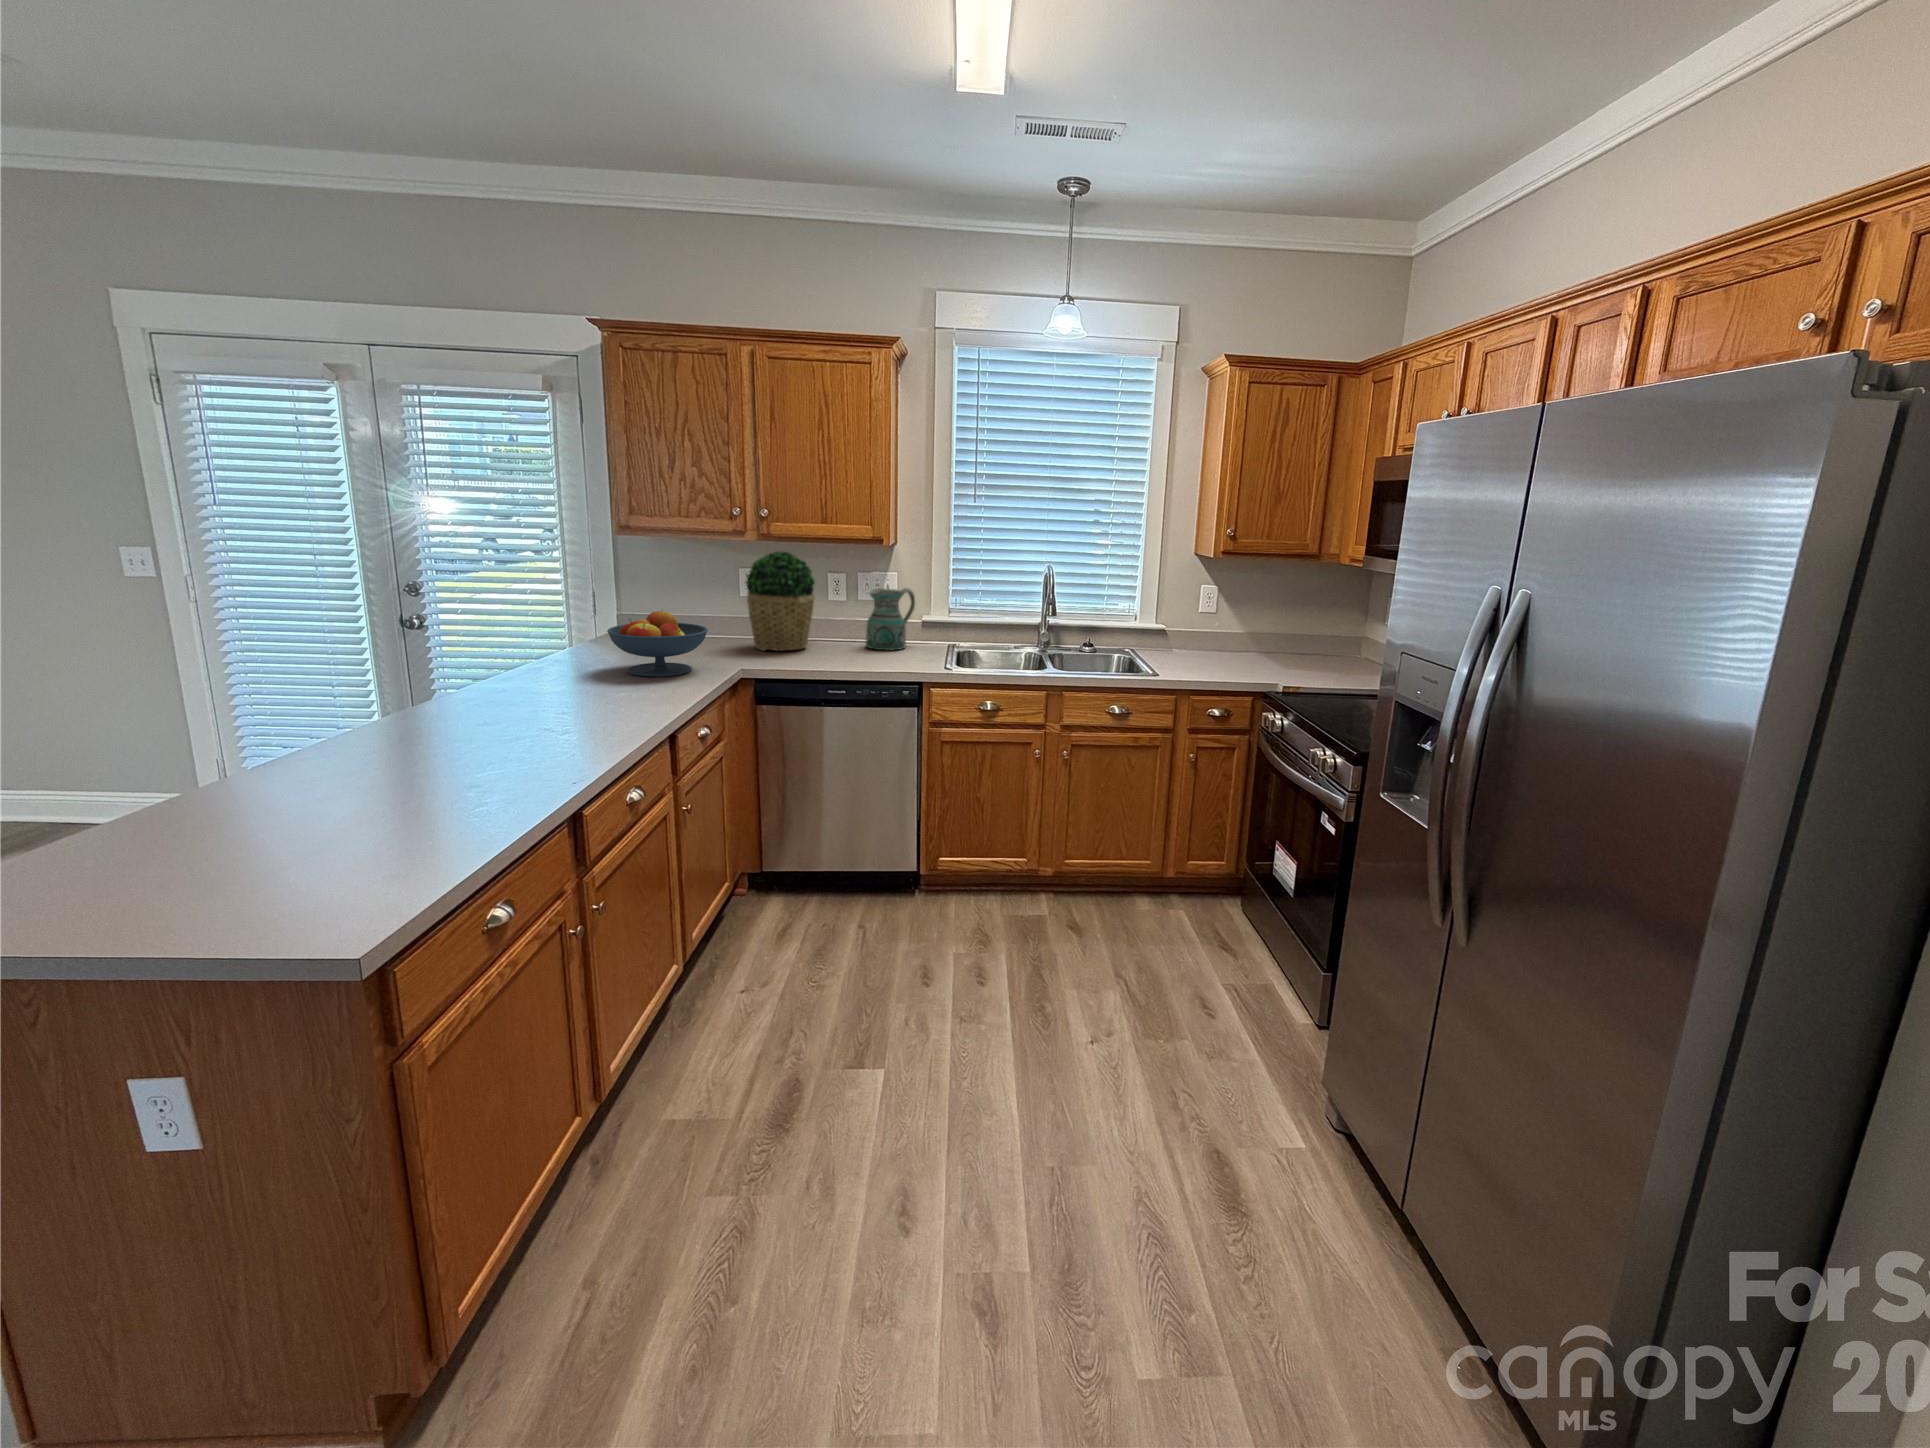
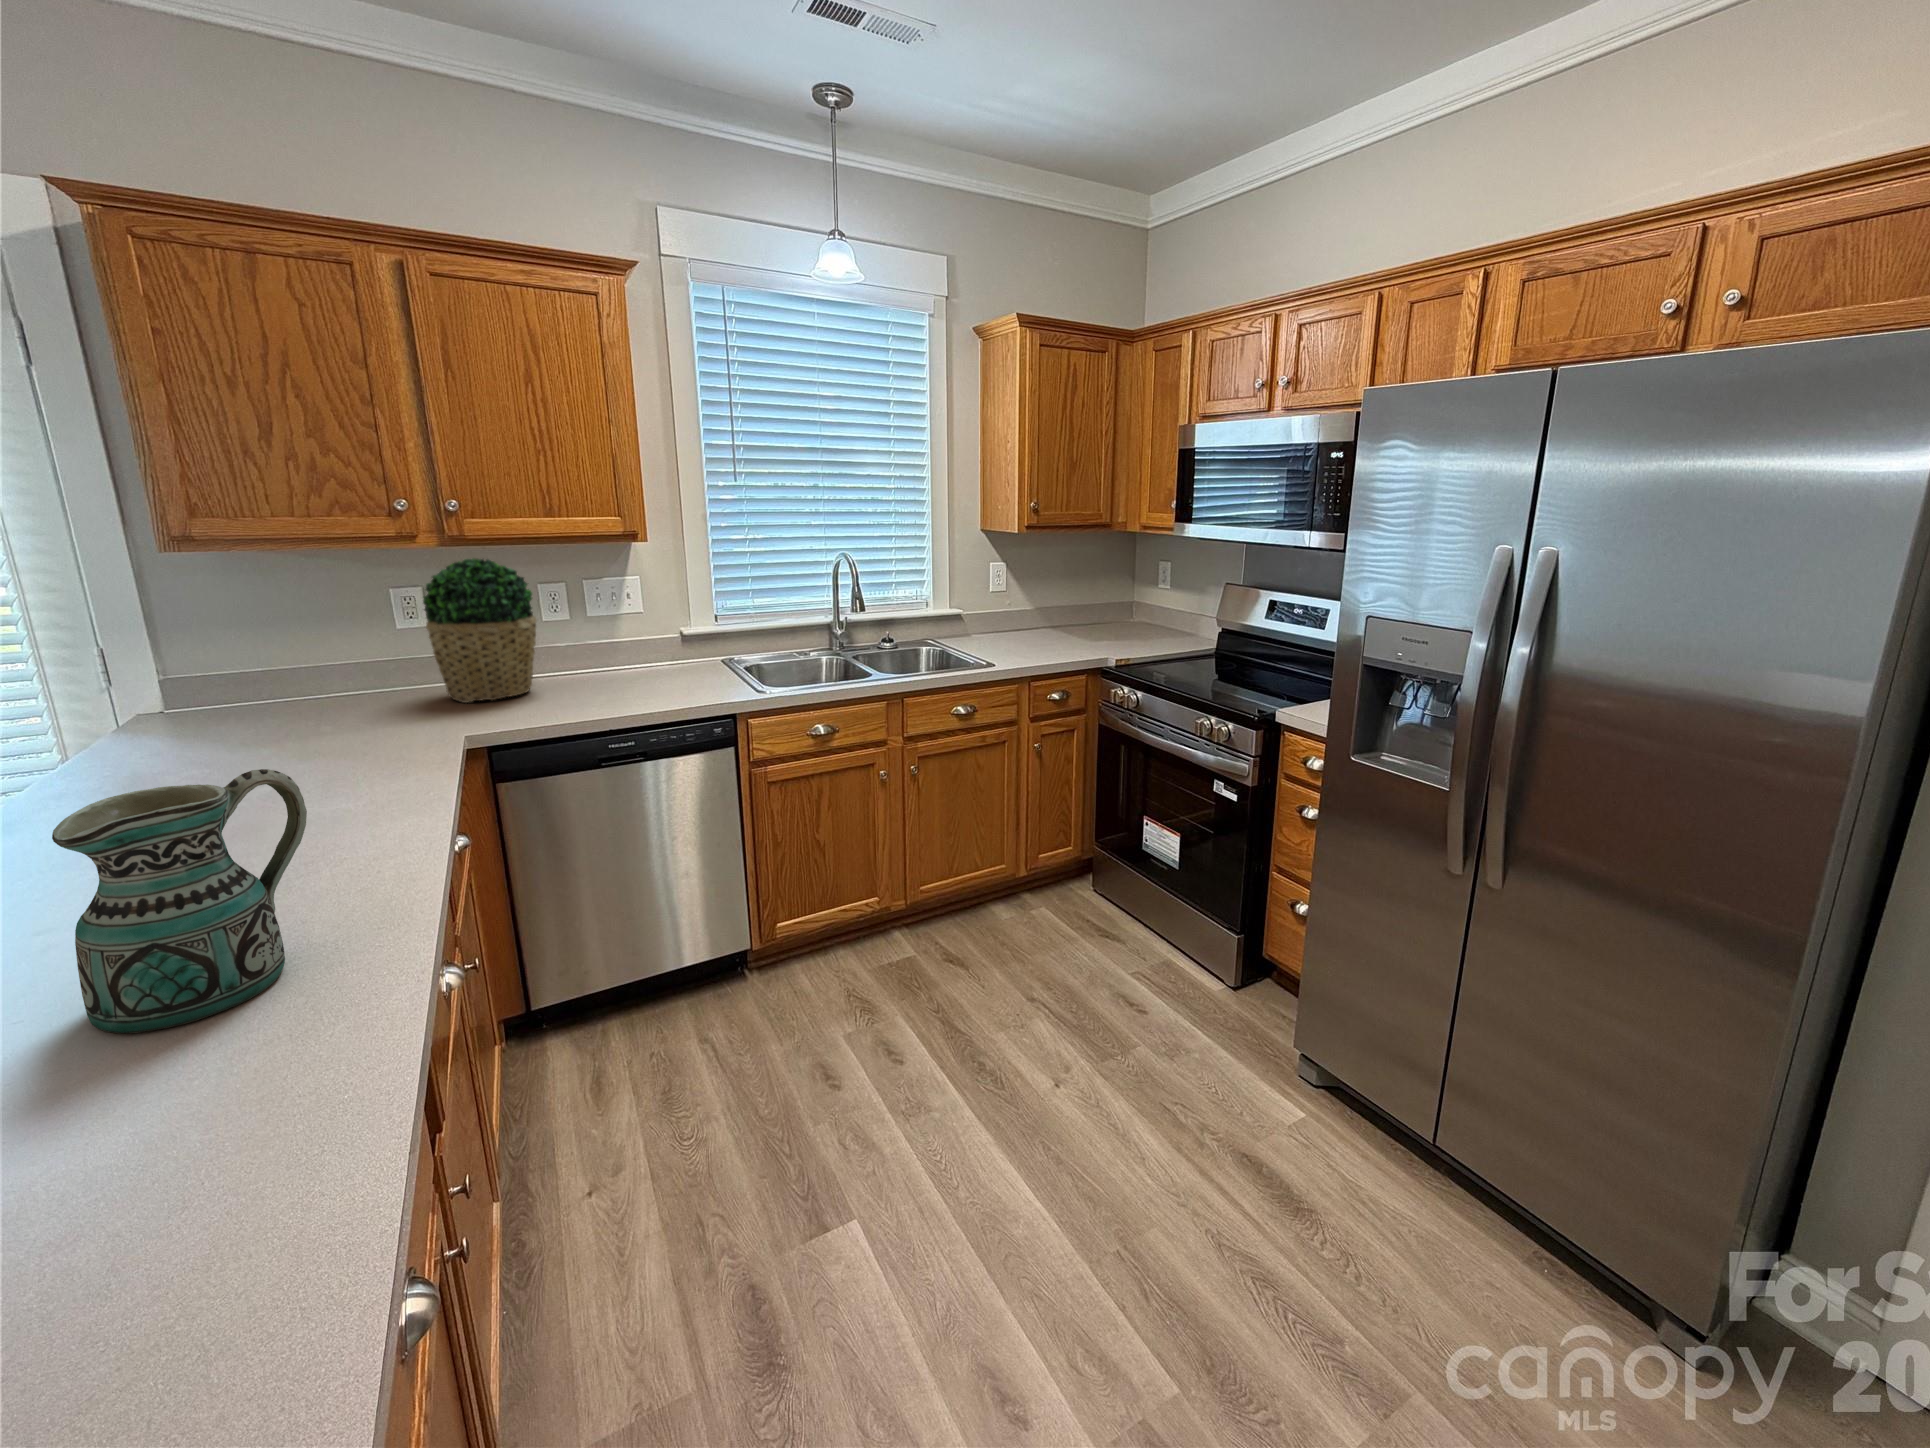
ceramic pitcher: present [866,588,915,650] -> present [52,769,307,1033]
fruit bowl: present [607,611,708,677] -> none [218,664,409,775]

